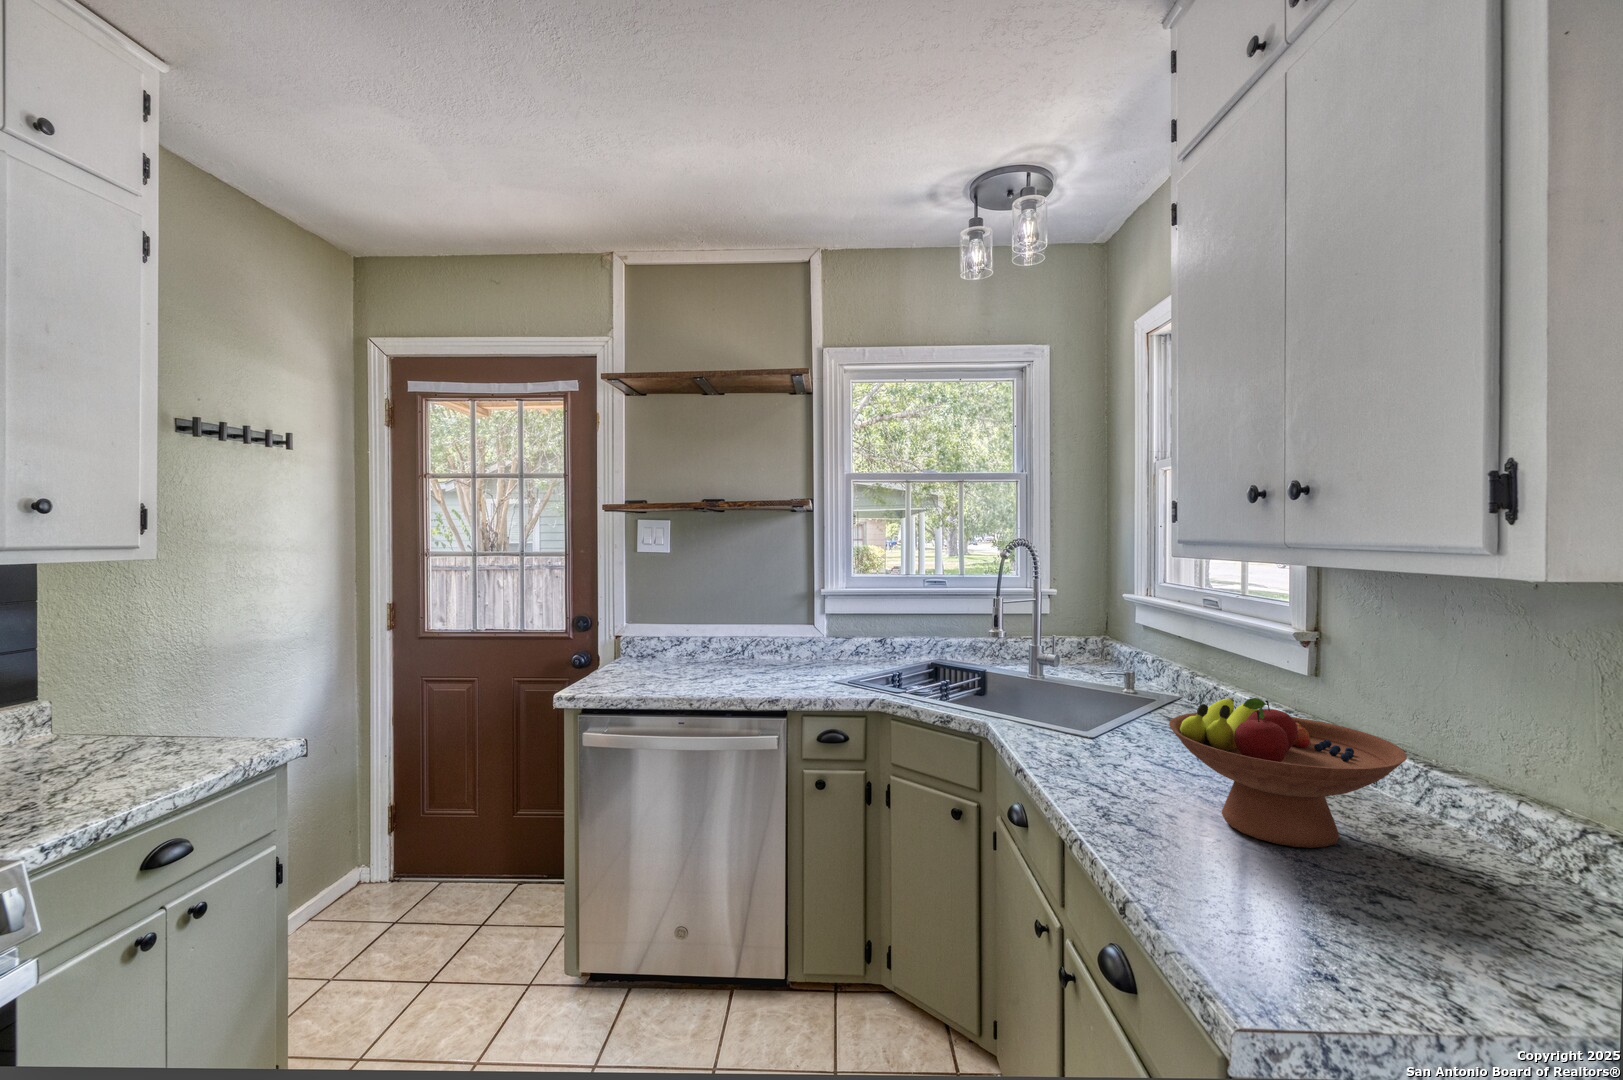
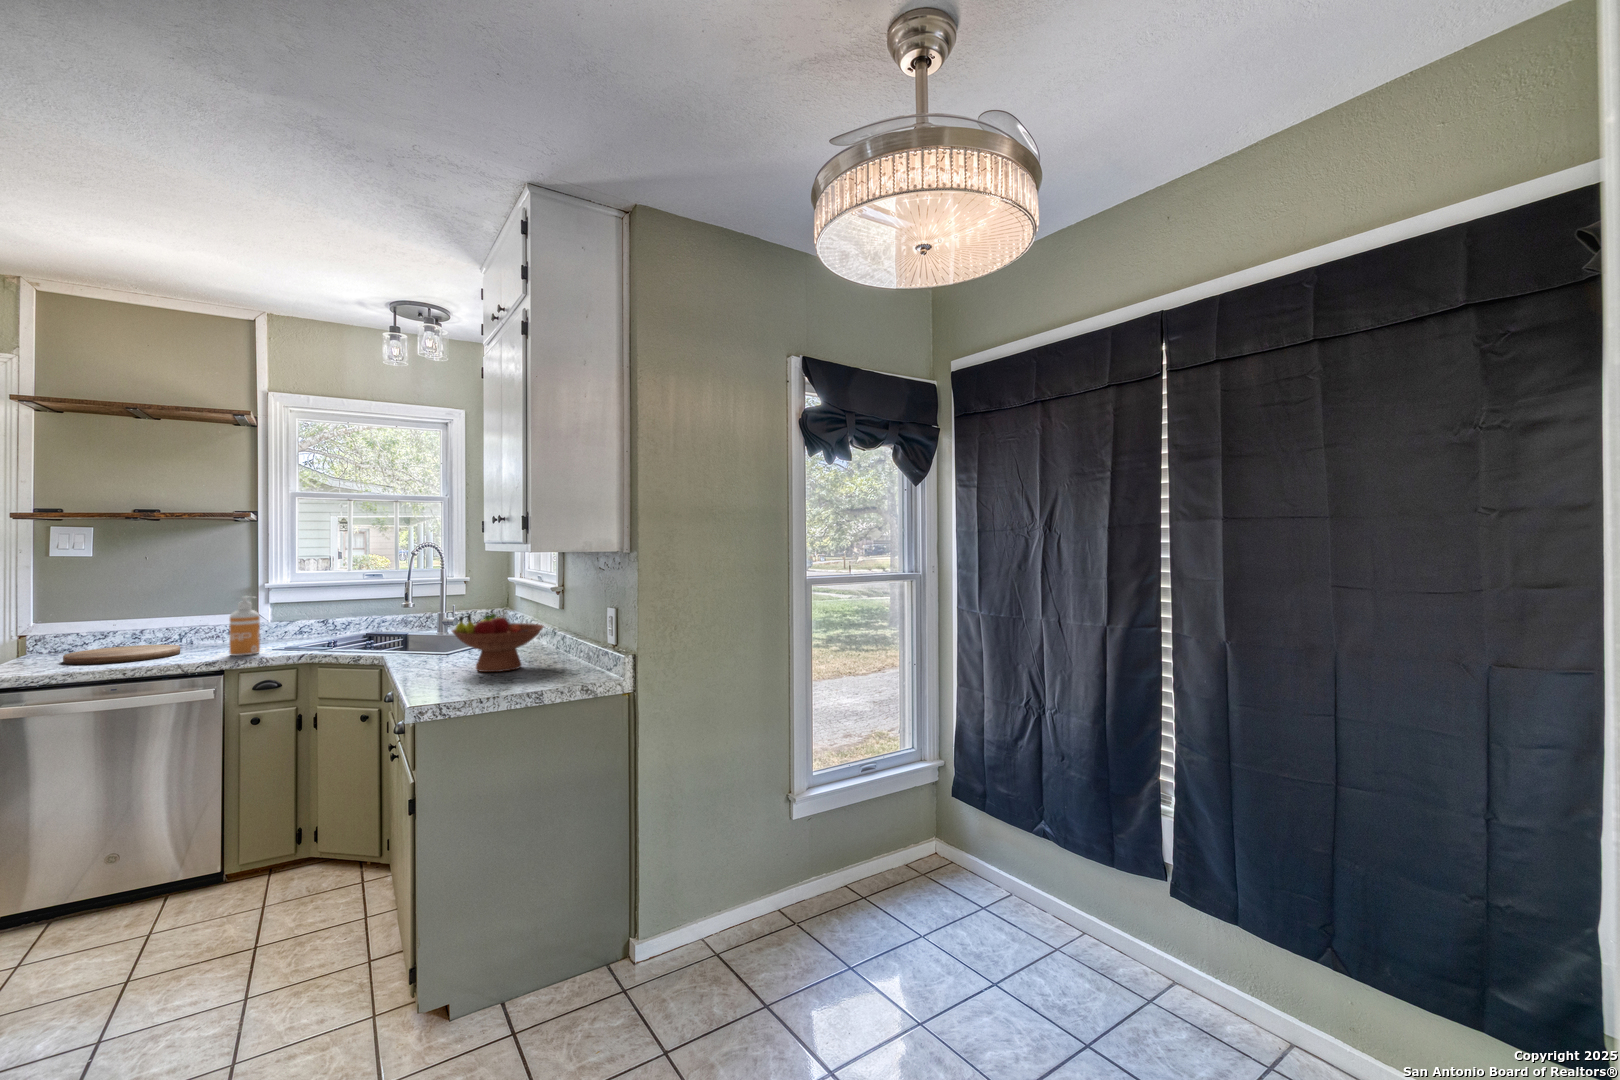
soap dispenser: none [790,610,821,690] -> present [230,596,260,656]
cutting board: none [643,658,743,684] -> present [63,645,180,664]

